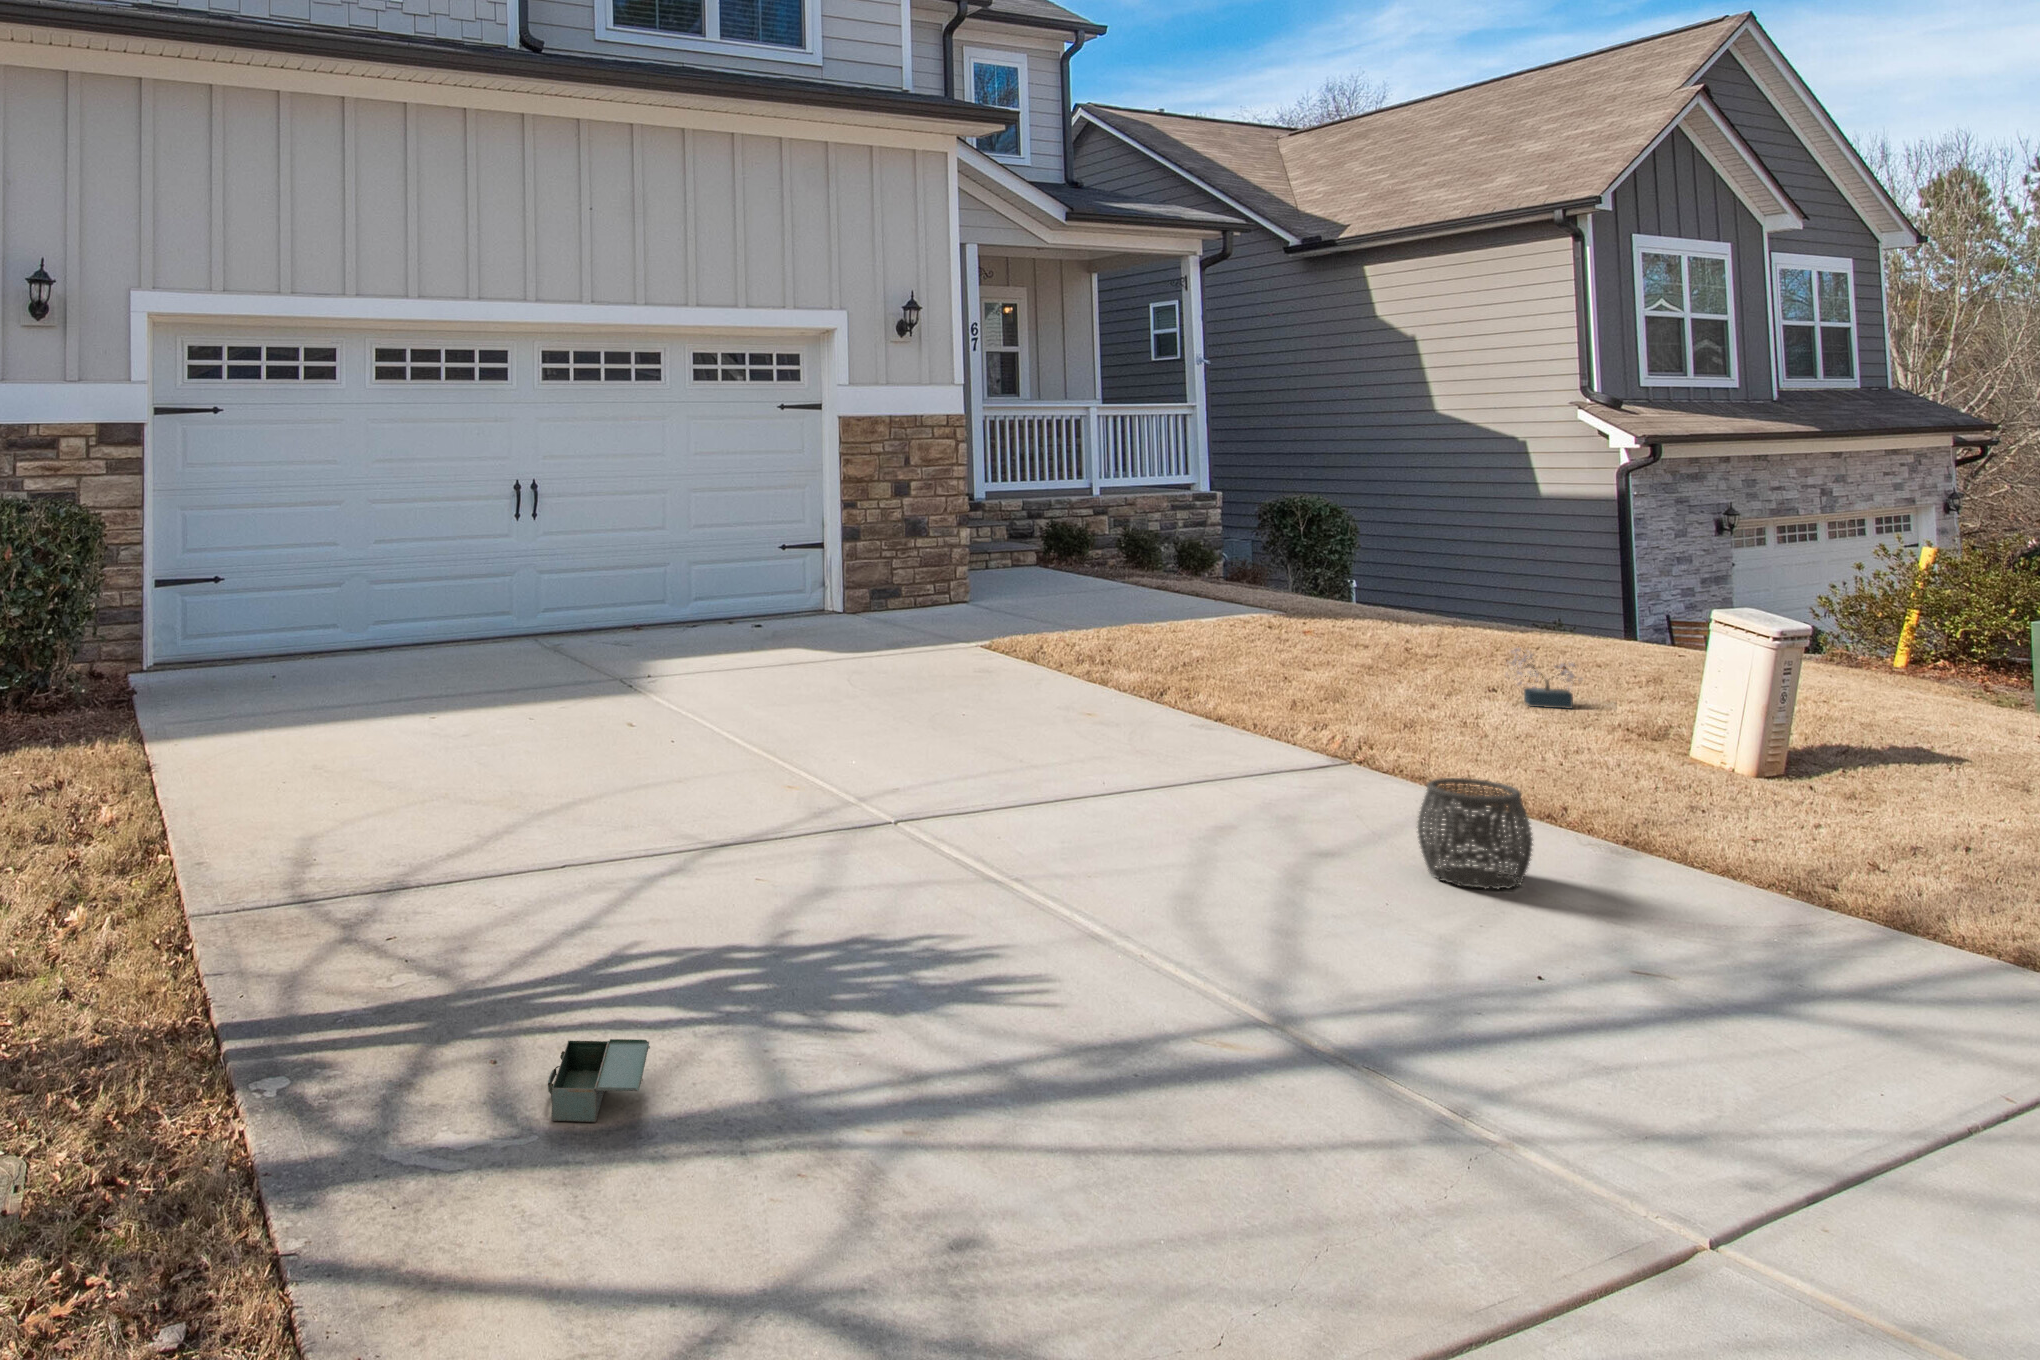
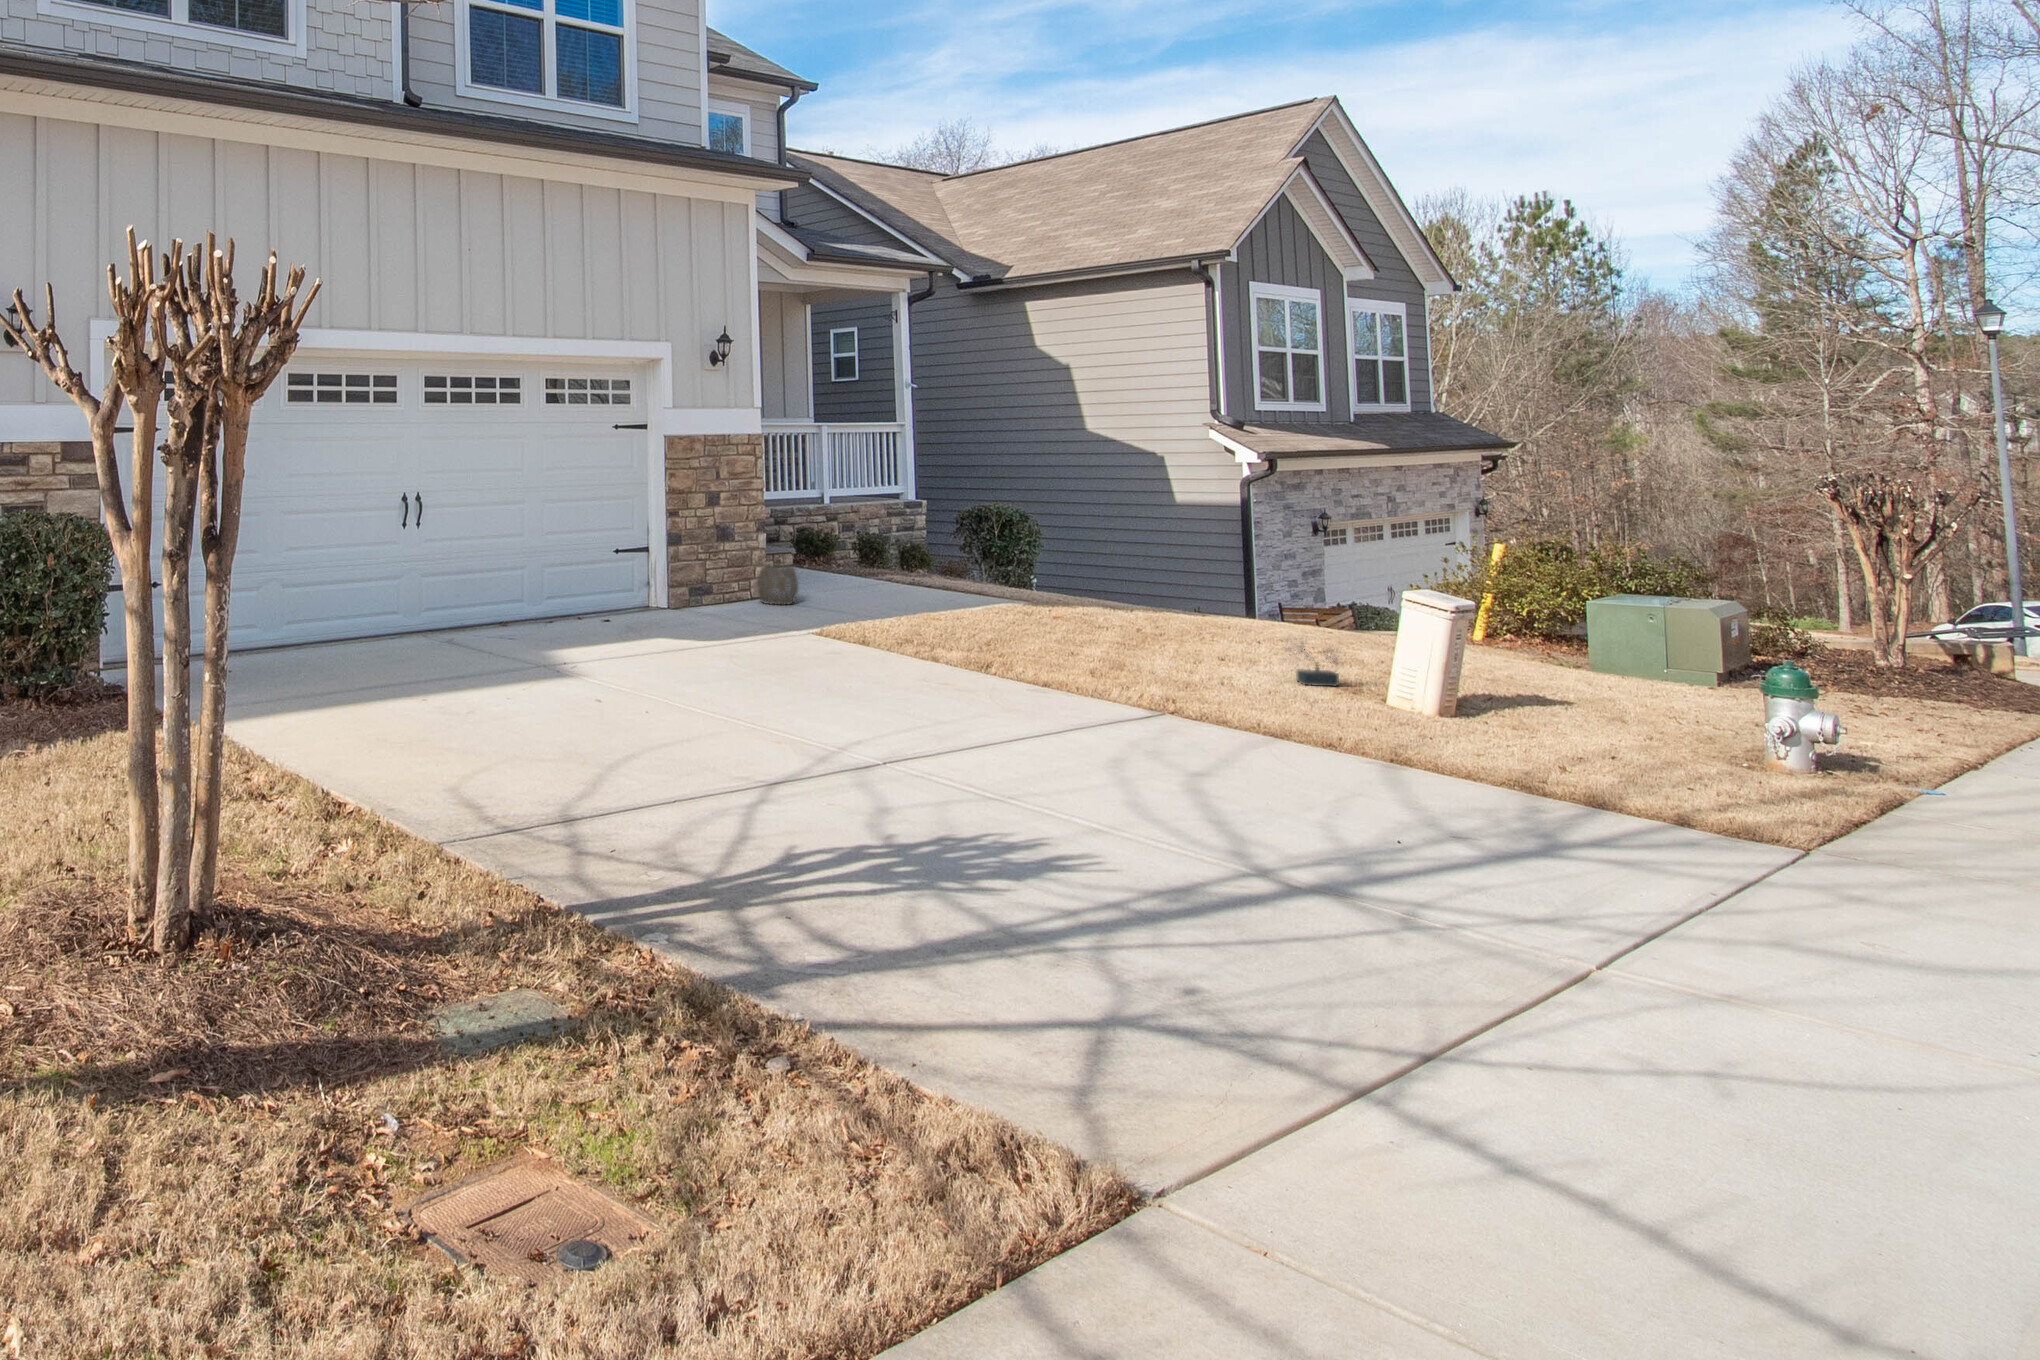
woven basket: present [1417,778,1533,889] -> present [757,566,798,604]
toolbox: present [548,1039,650,1122] -> none [880,975,980,1042]

